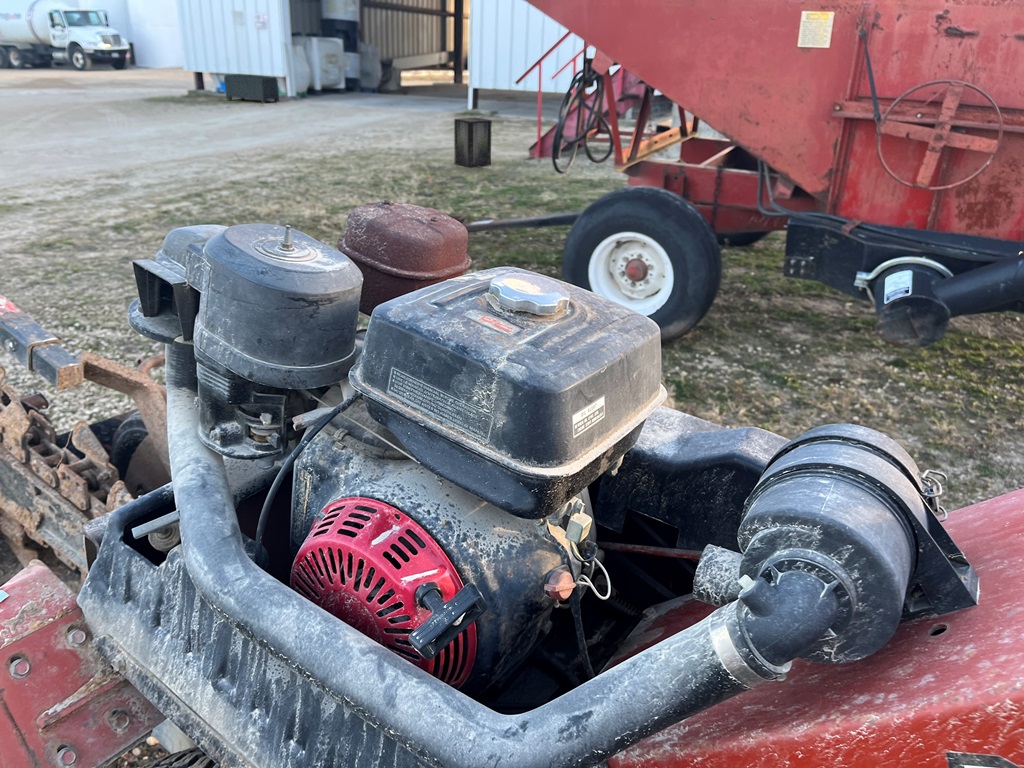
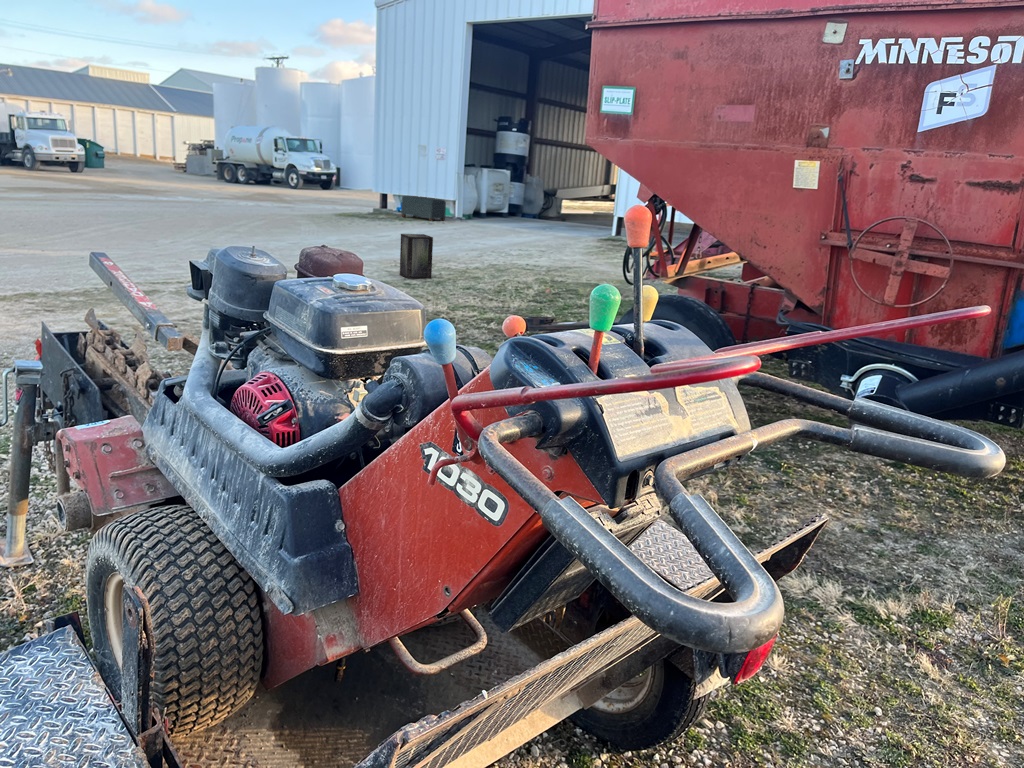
storage box: present [454,118,492,167] -> present [400,234,433,279]

